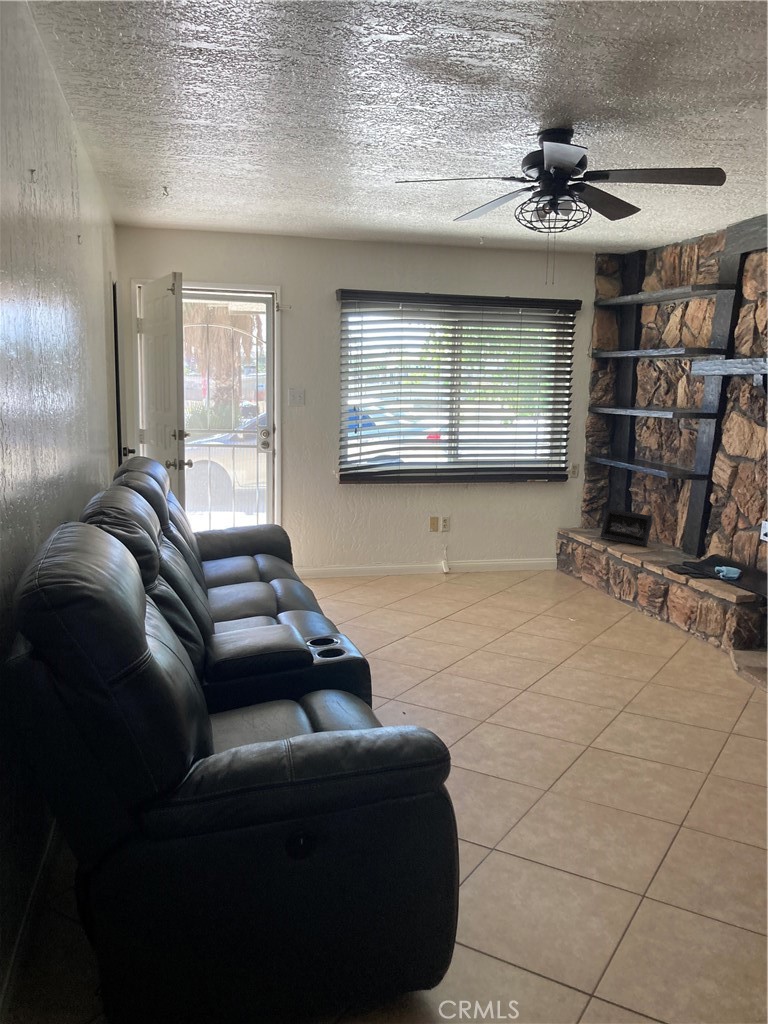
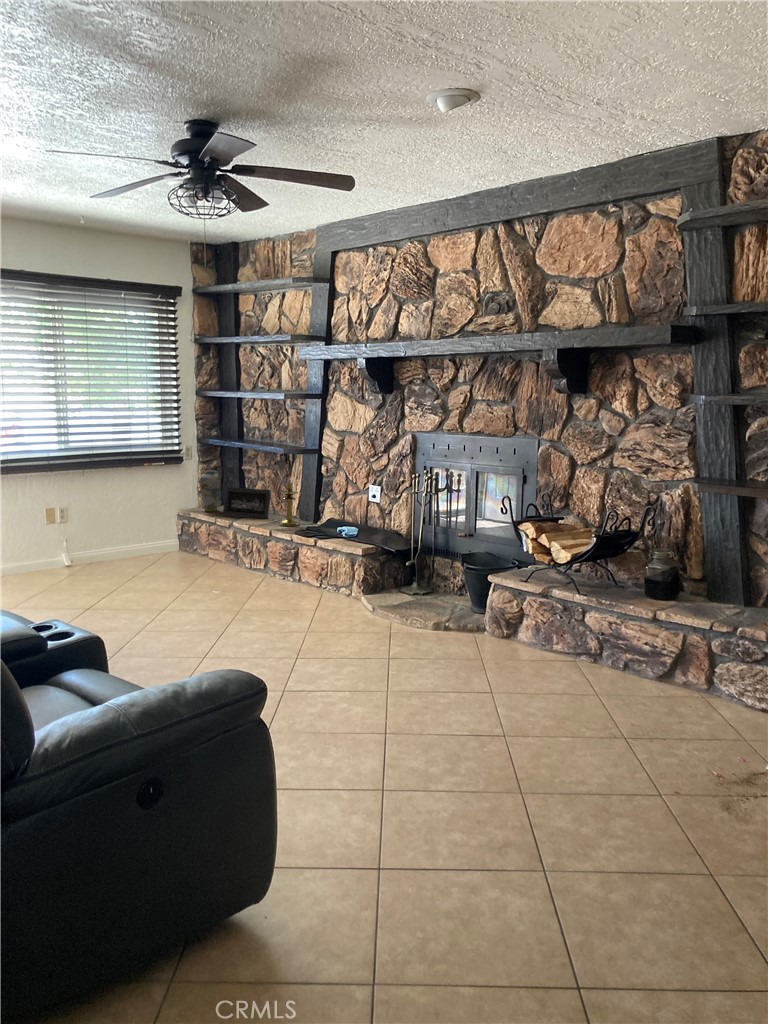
vase: none [583,489,604,532] -> present [200,470,221,511]
candlestick: none [656,508,680,558] -> present [280,481,298,526]

